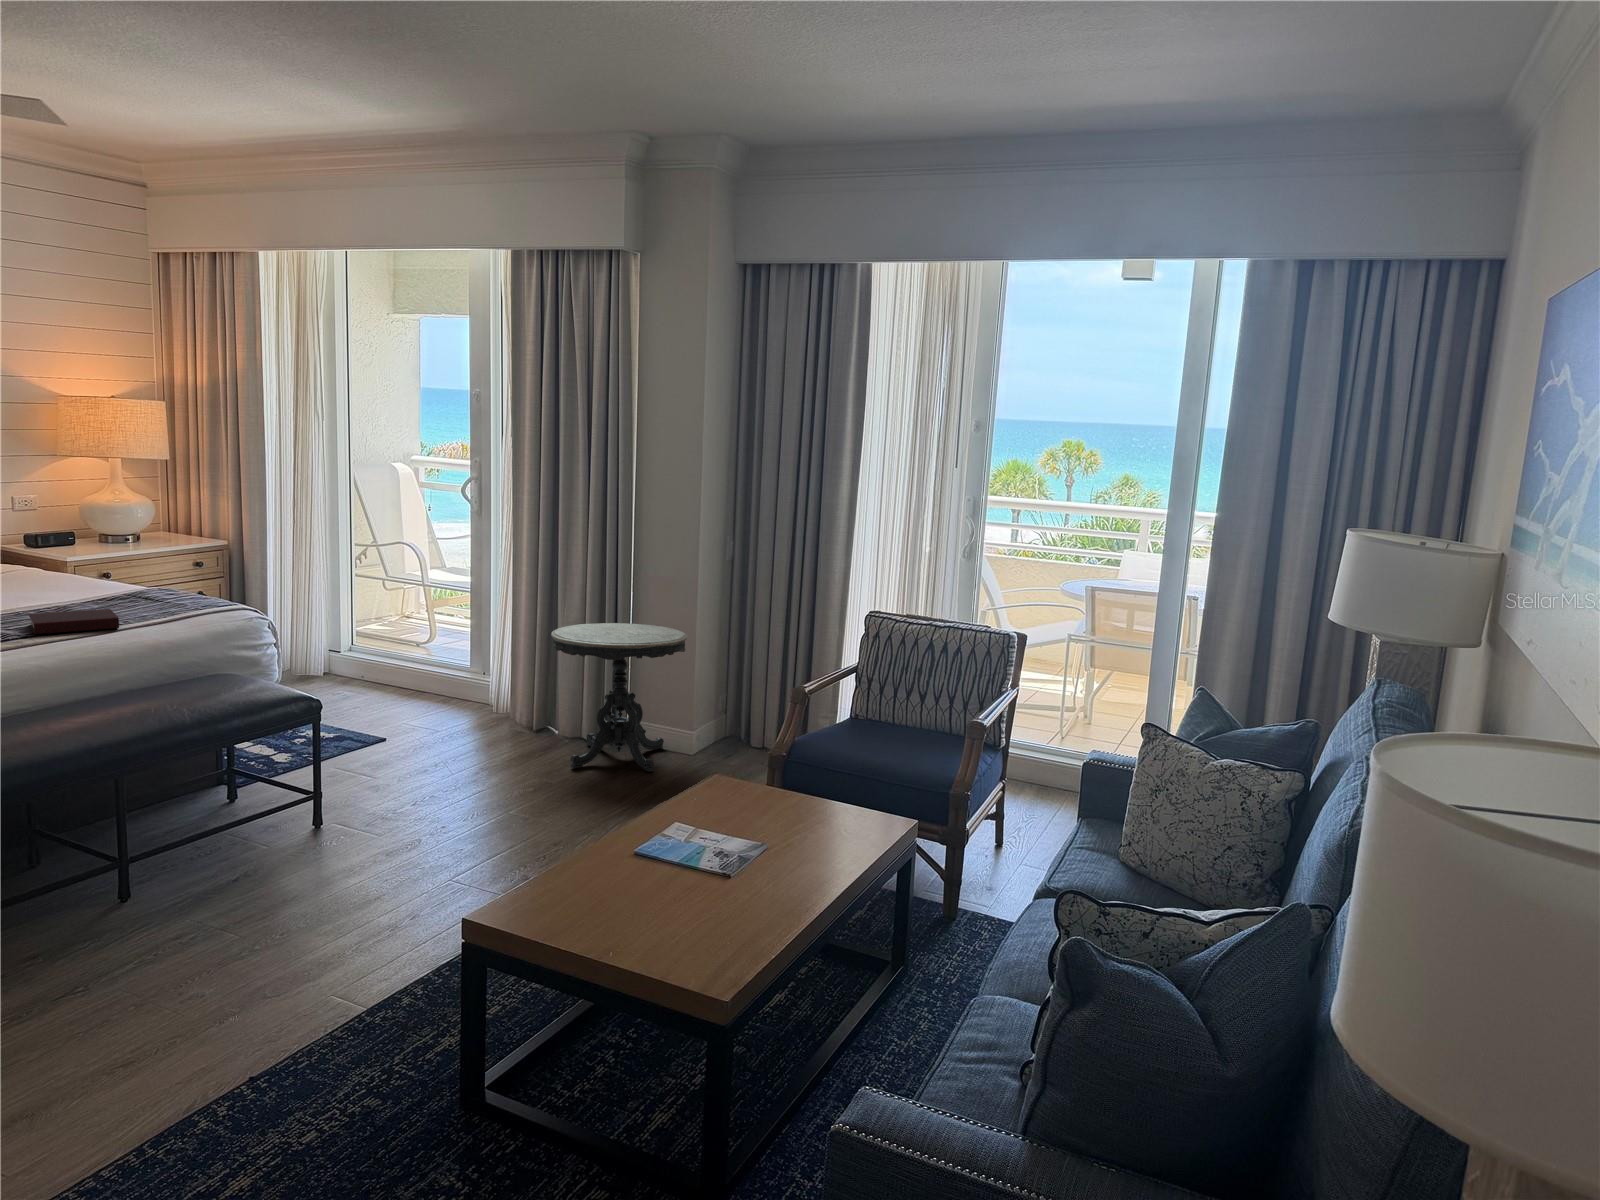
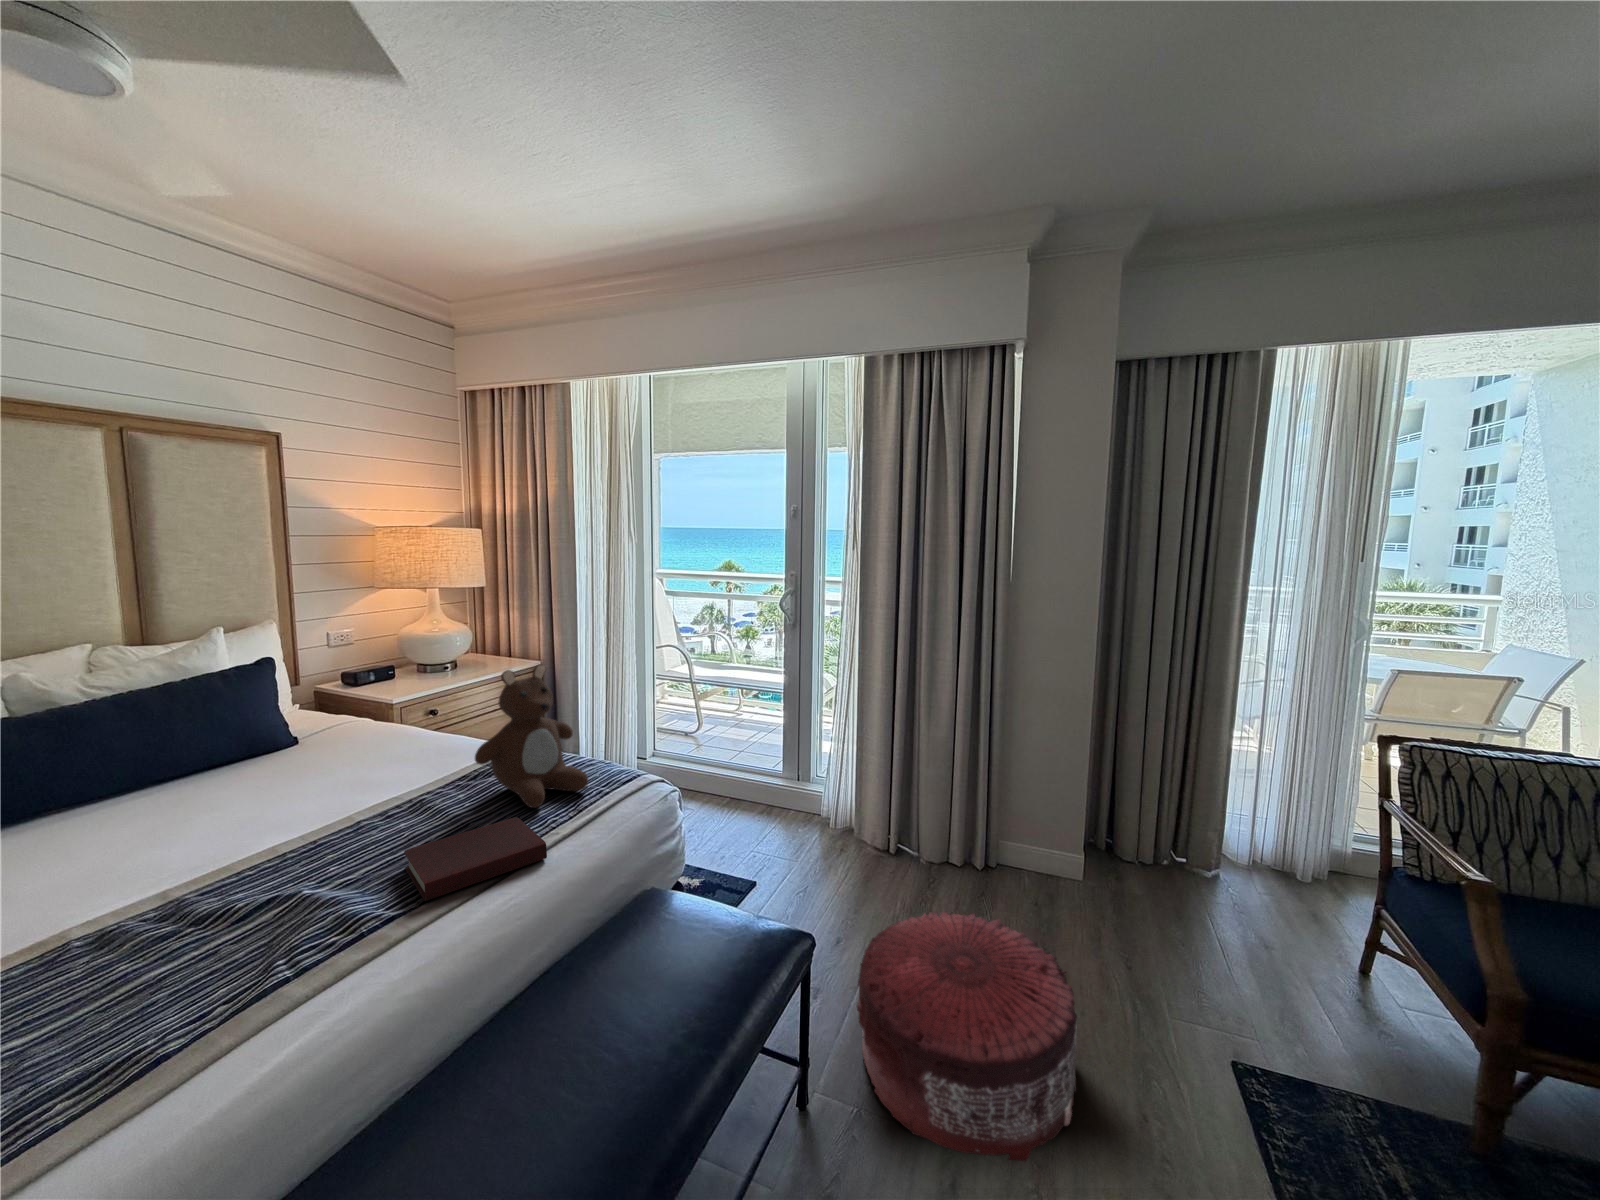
teddy bear: none [90,513,177,611] -> present [475,664,588,808]
side table: present [551,623,687,772] -> none [951,735,1104,912]
pouf: none [354,729,518,849] -> present [857,912,1077,1161]

